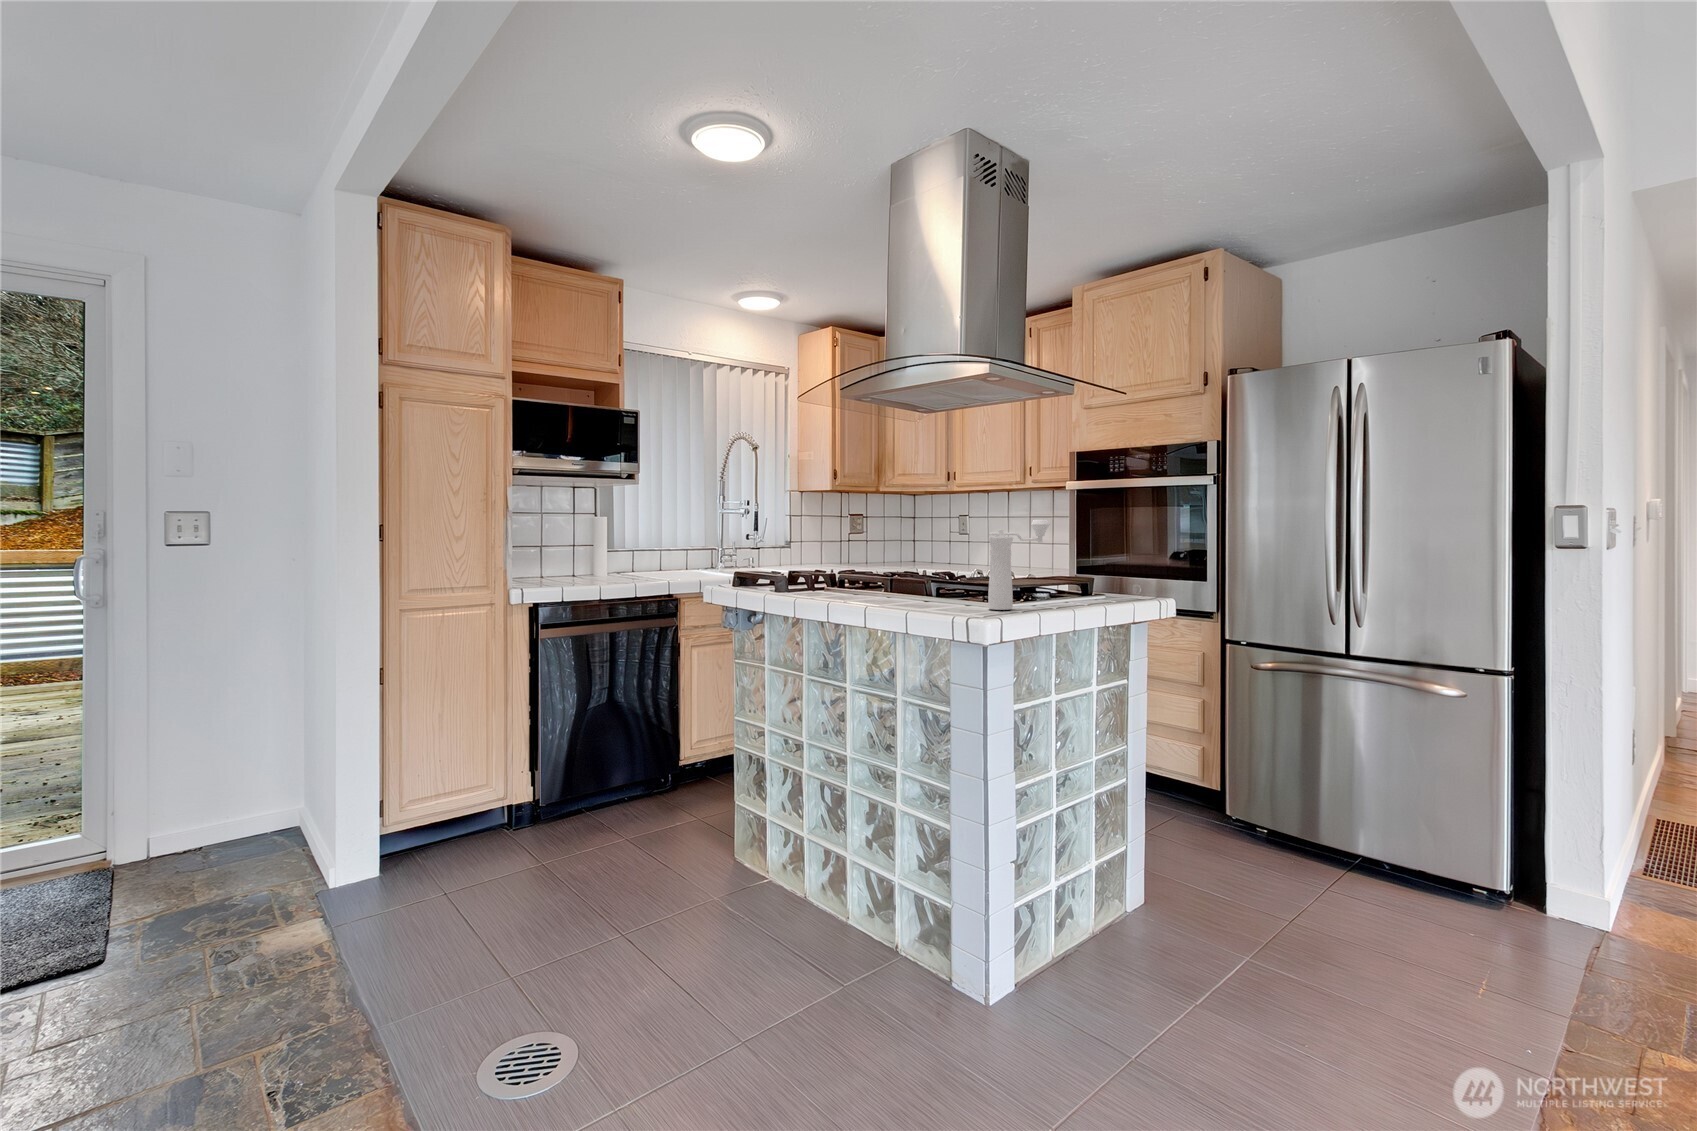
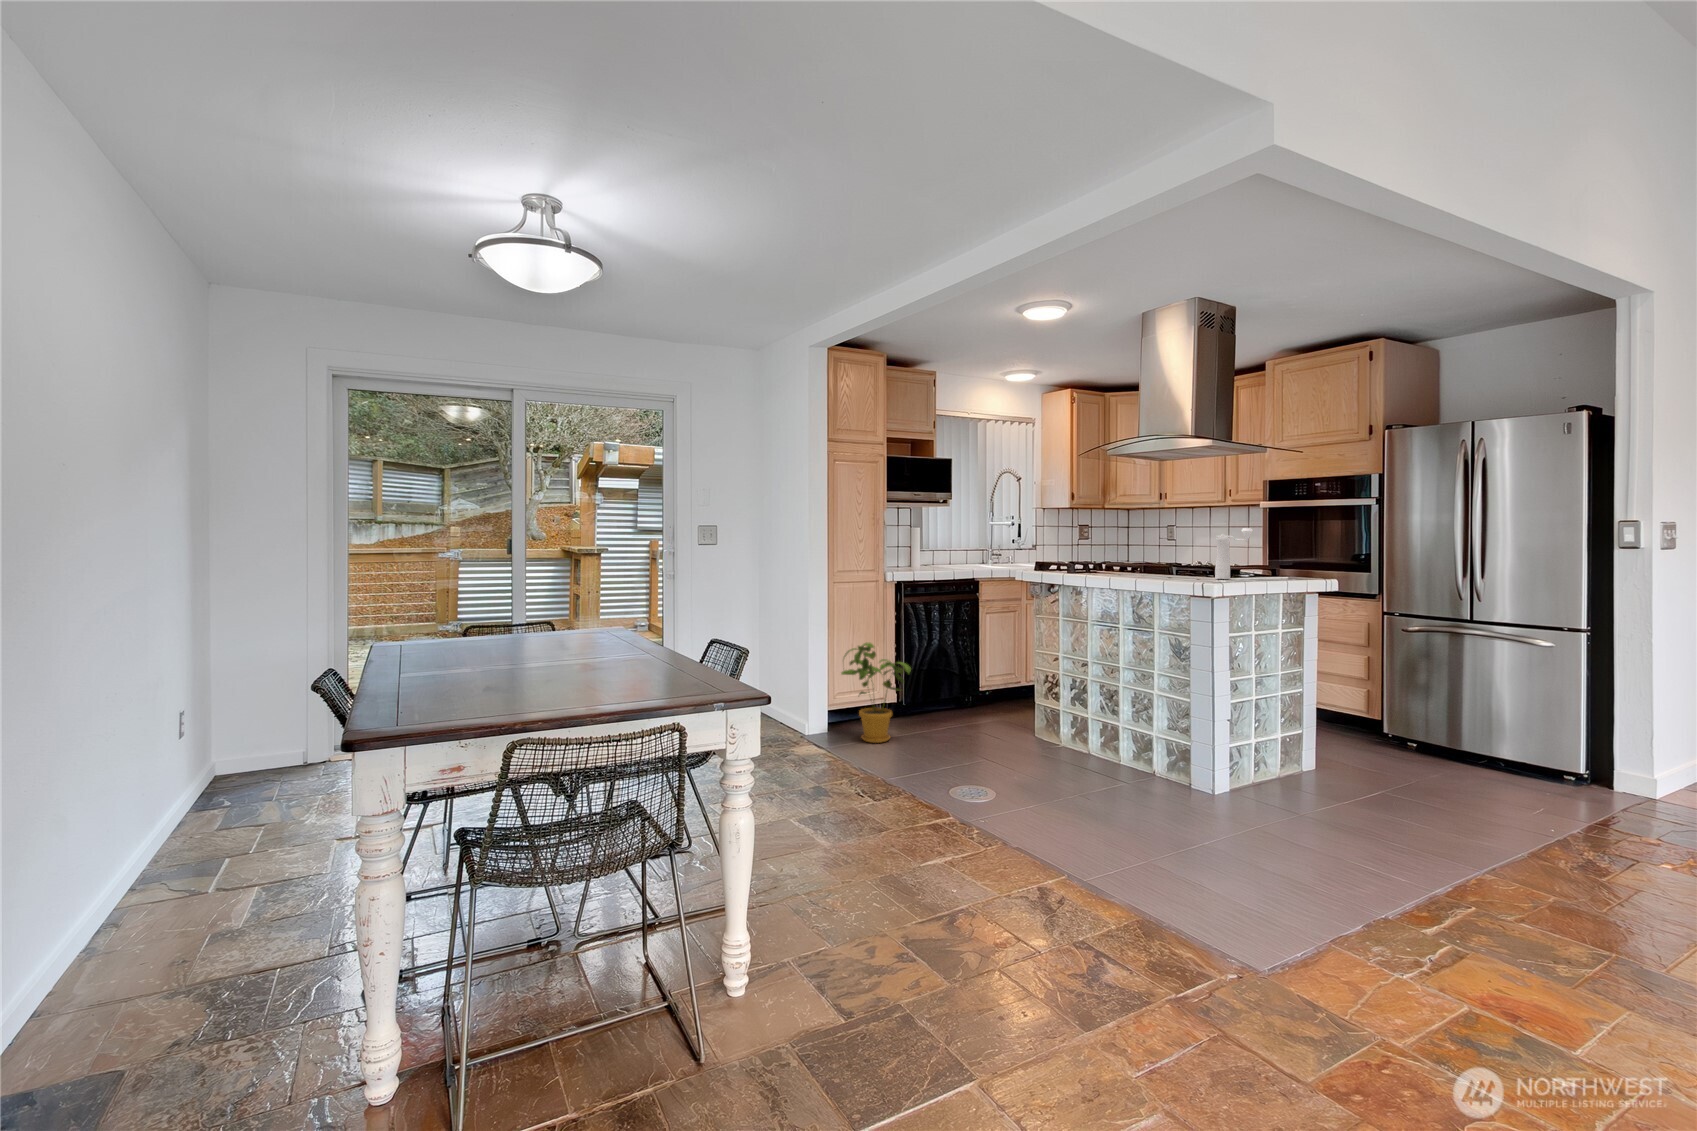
house plant: none [388,721,515,893] -> present [841,643,911,743]

